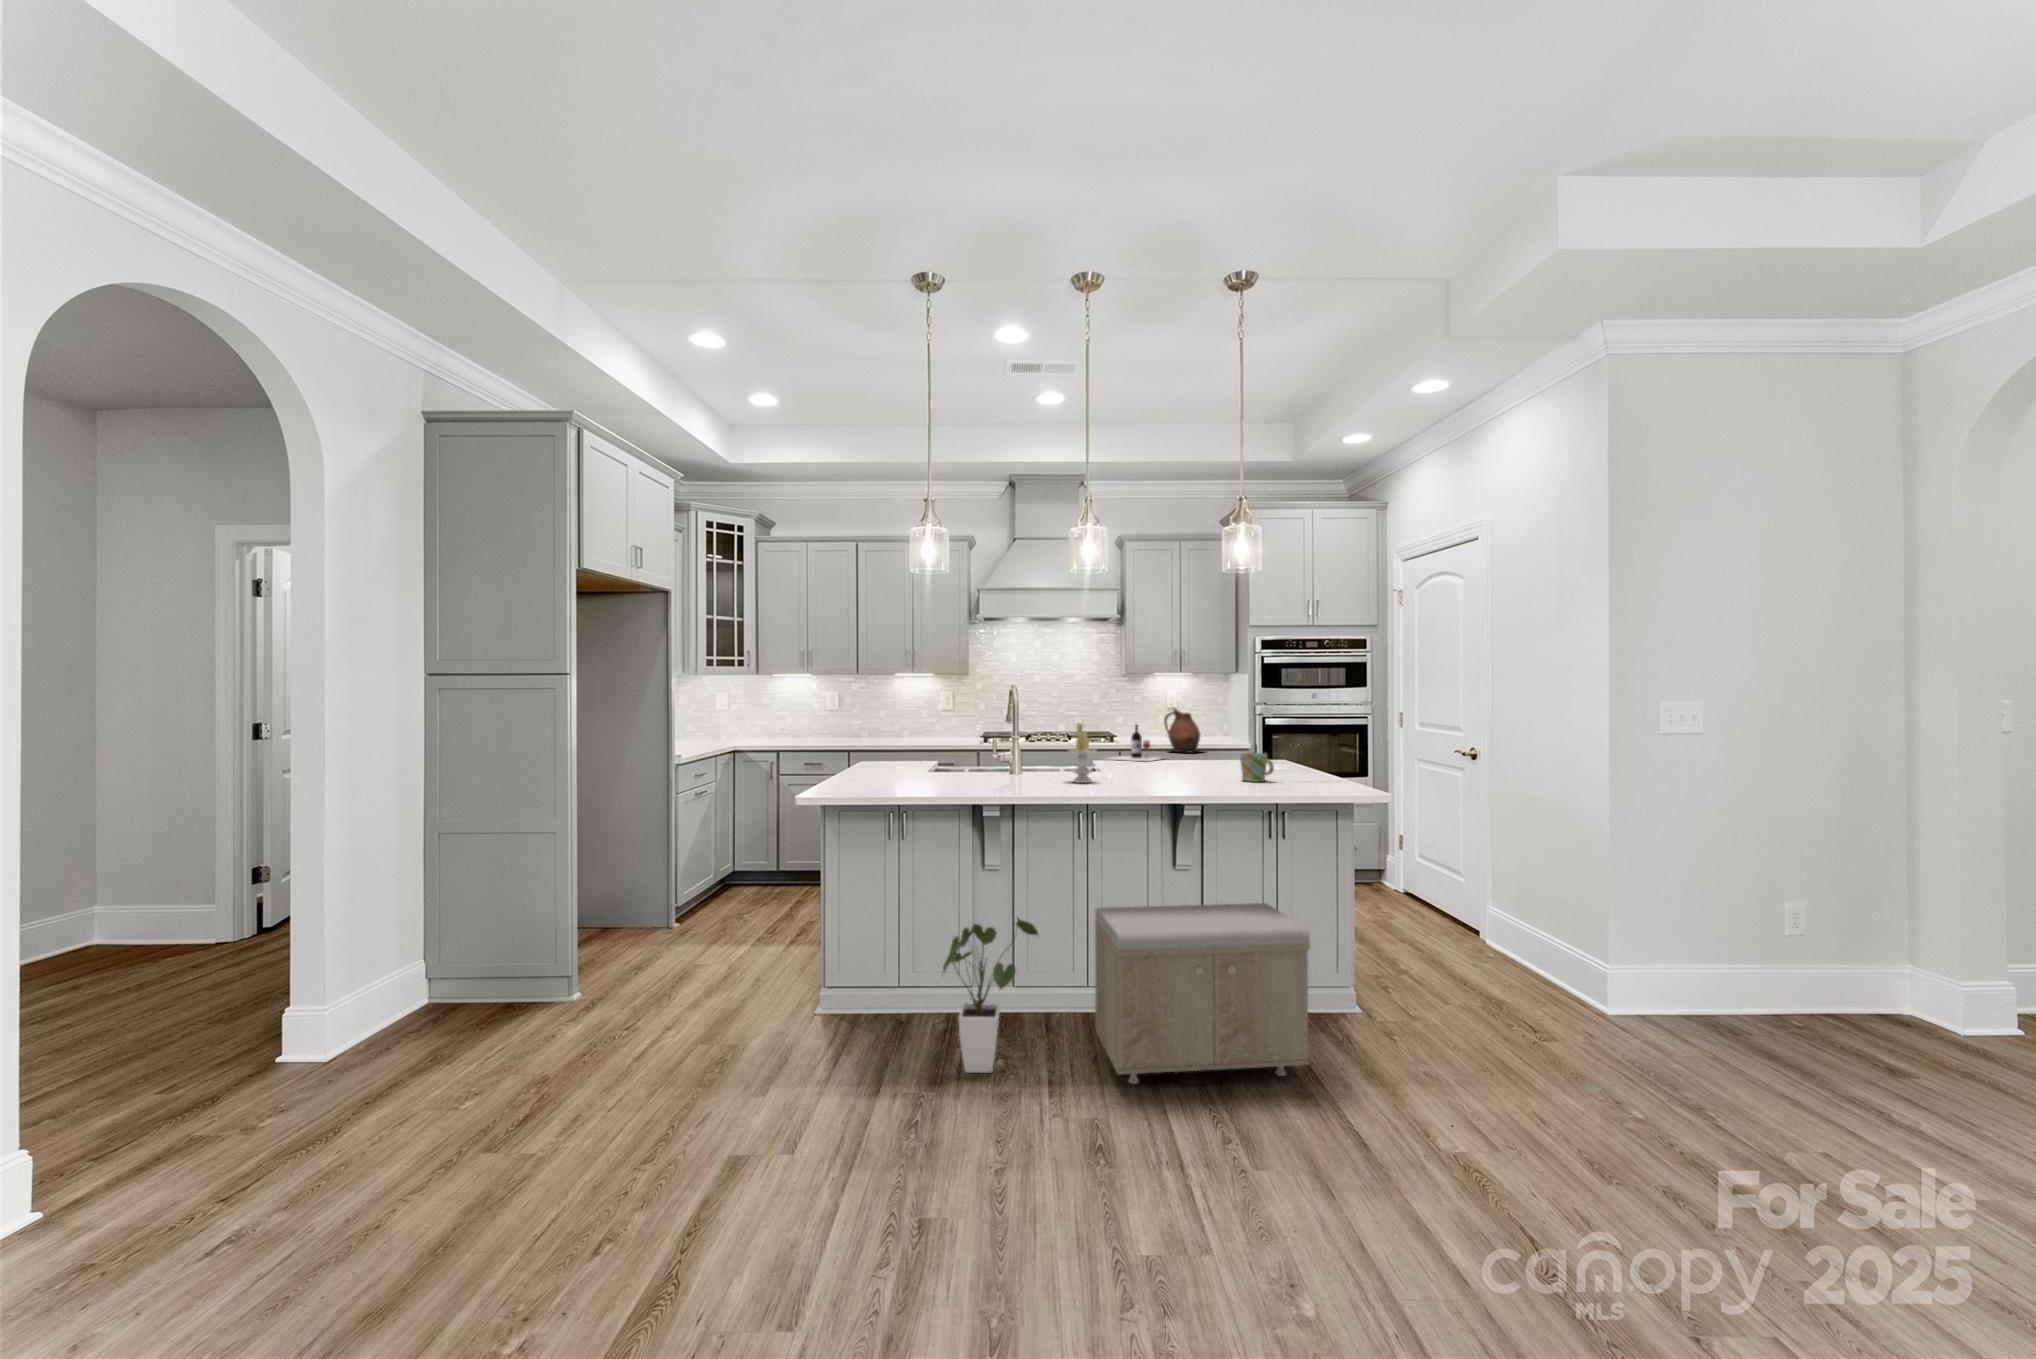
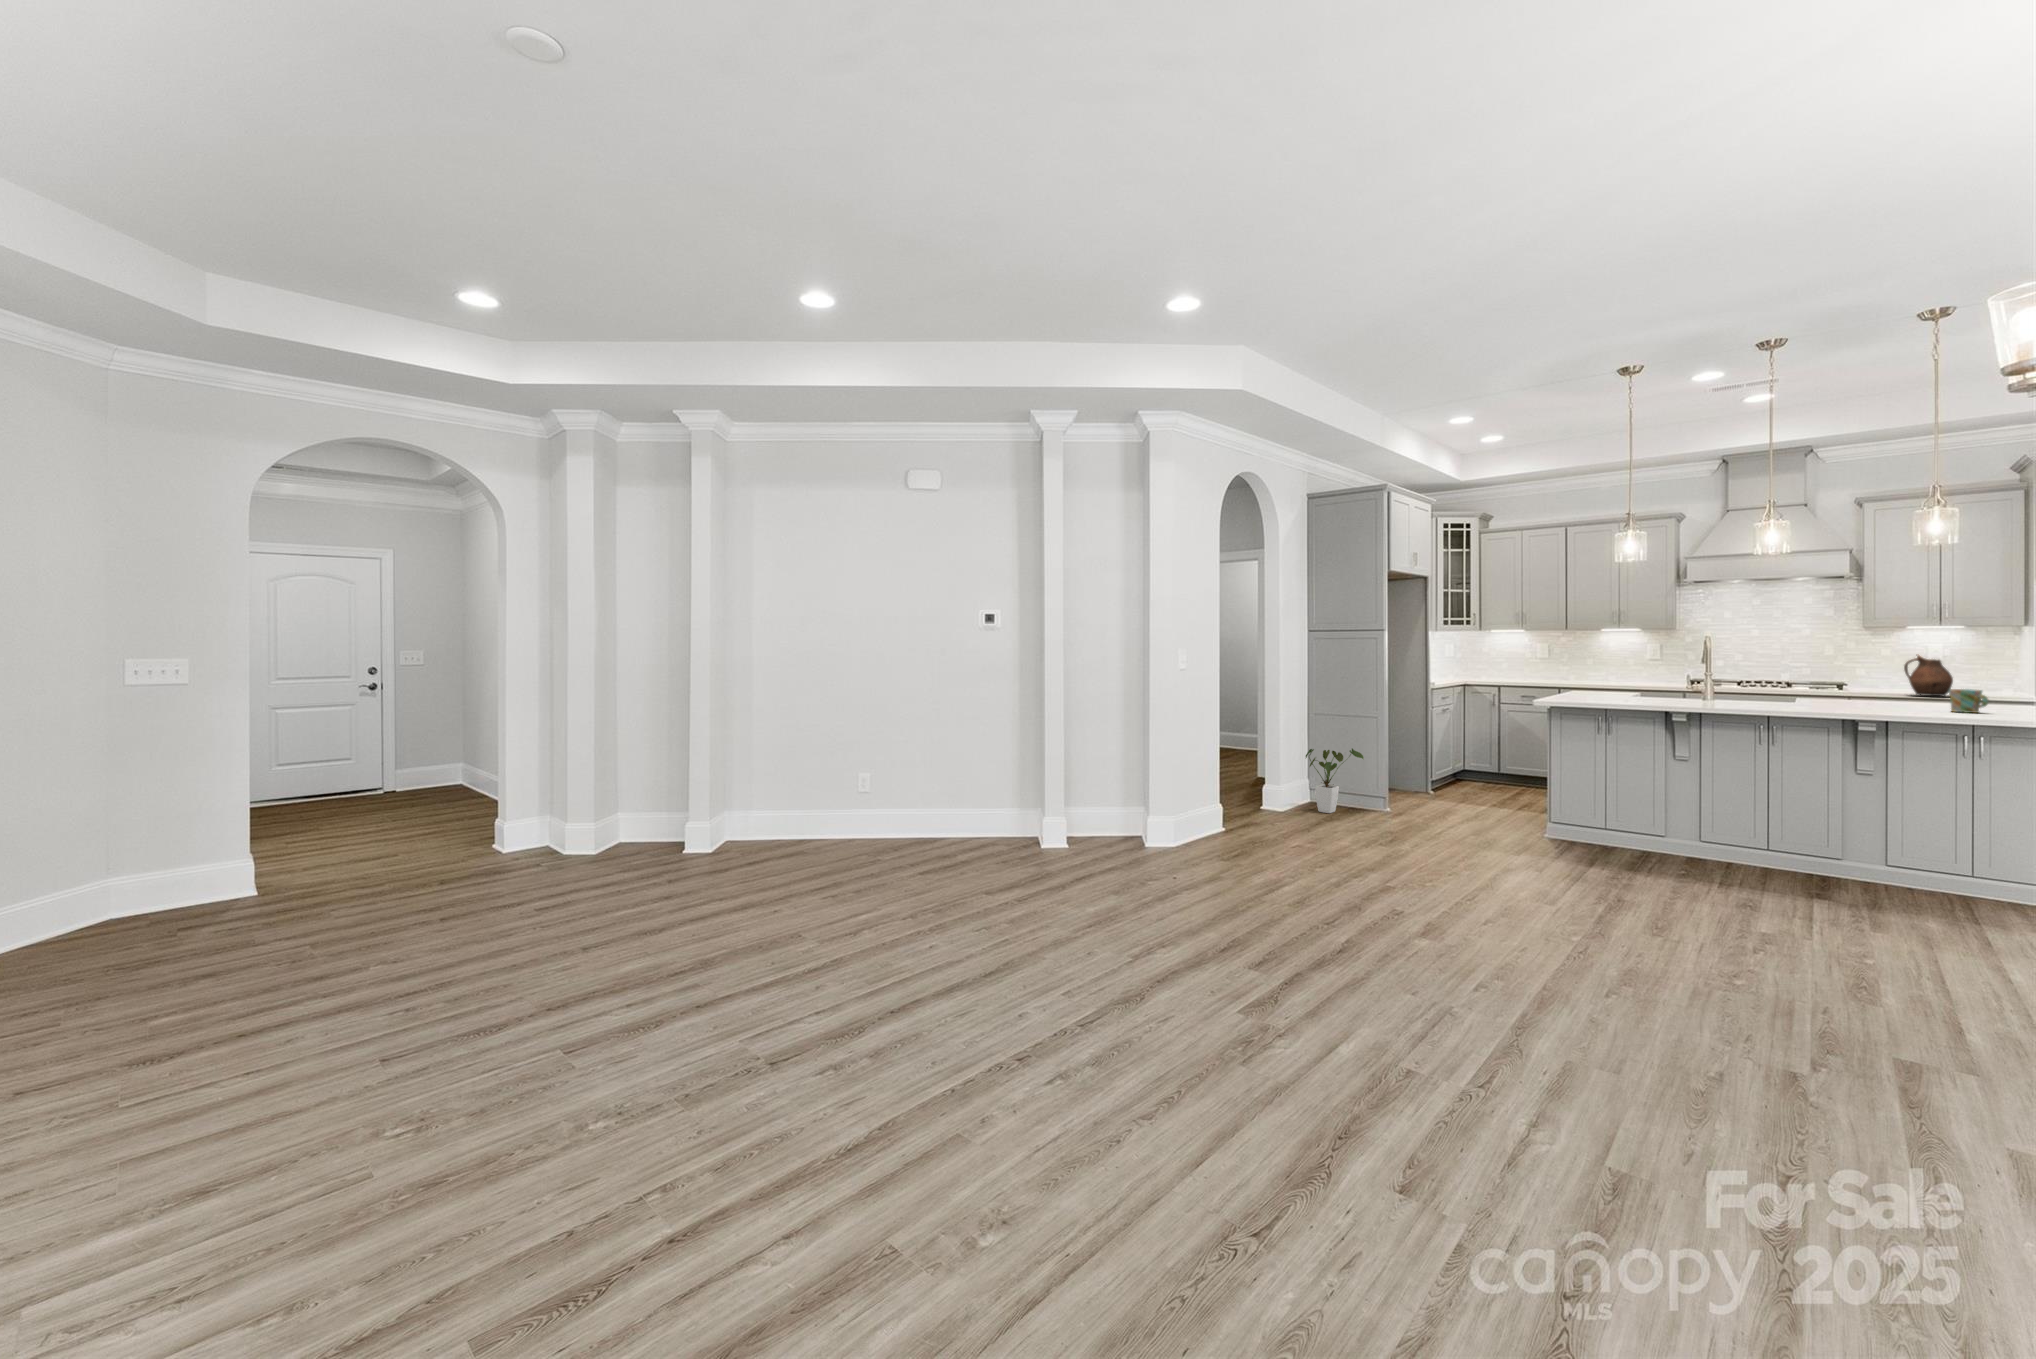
candle: present [1069,723,1096,783] -> none [1757,662,1787,706]
wine bottle: present [1107,724,1159,761] -> none [1810,668,1899,699]
storage bench: present [1095,903,1310,1084] -> none [1768,787,1974,916]
house plant: present [942,918,1038,1073] -> present [1306,748,1364,813]

